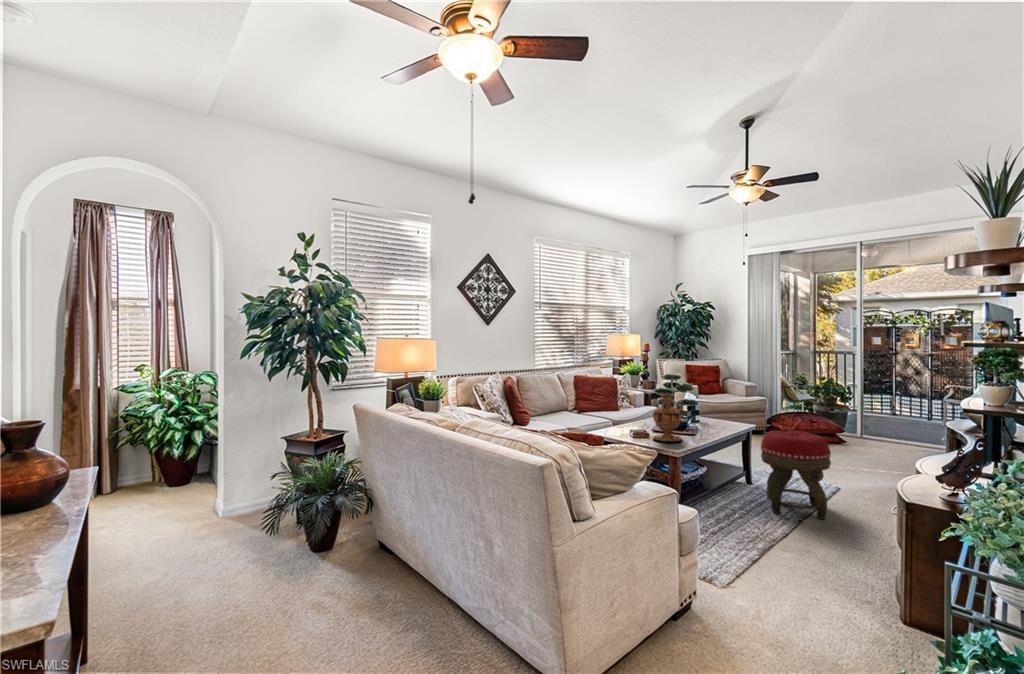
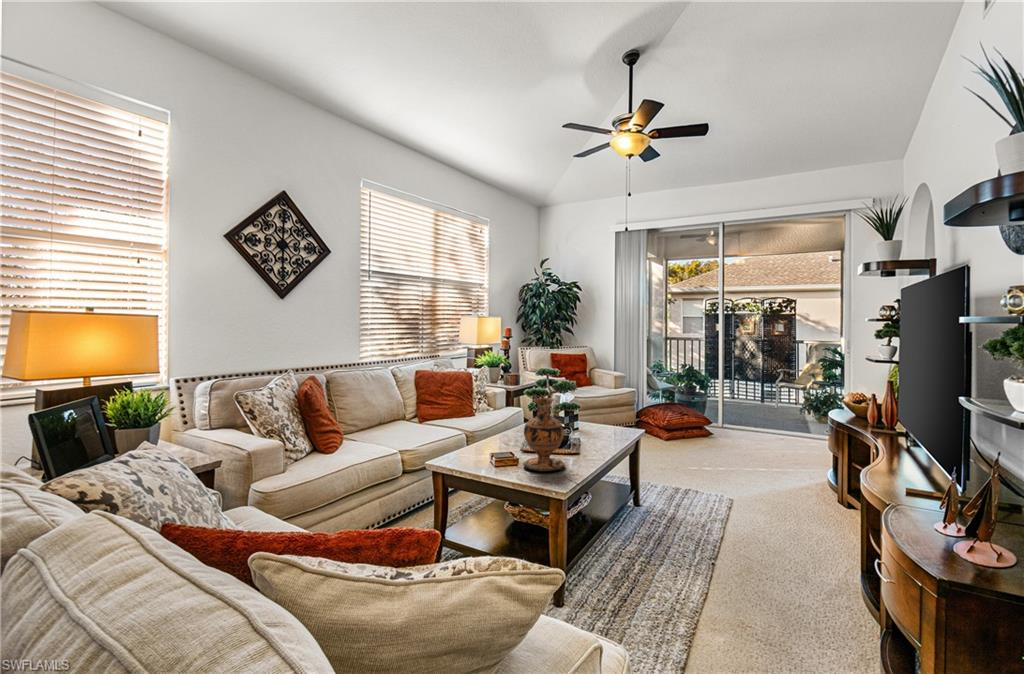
footstool: present [761,431,831,519] -> none [661,439,747,558]

